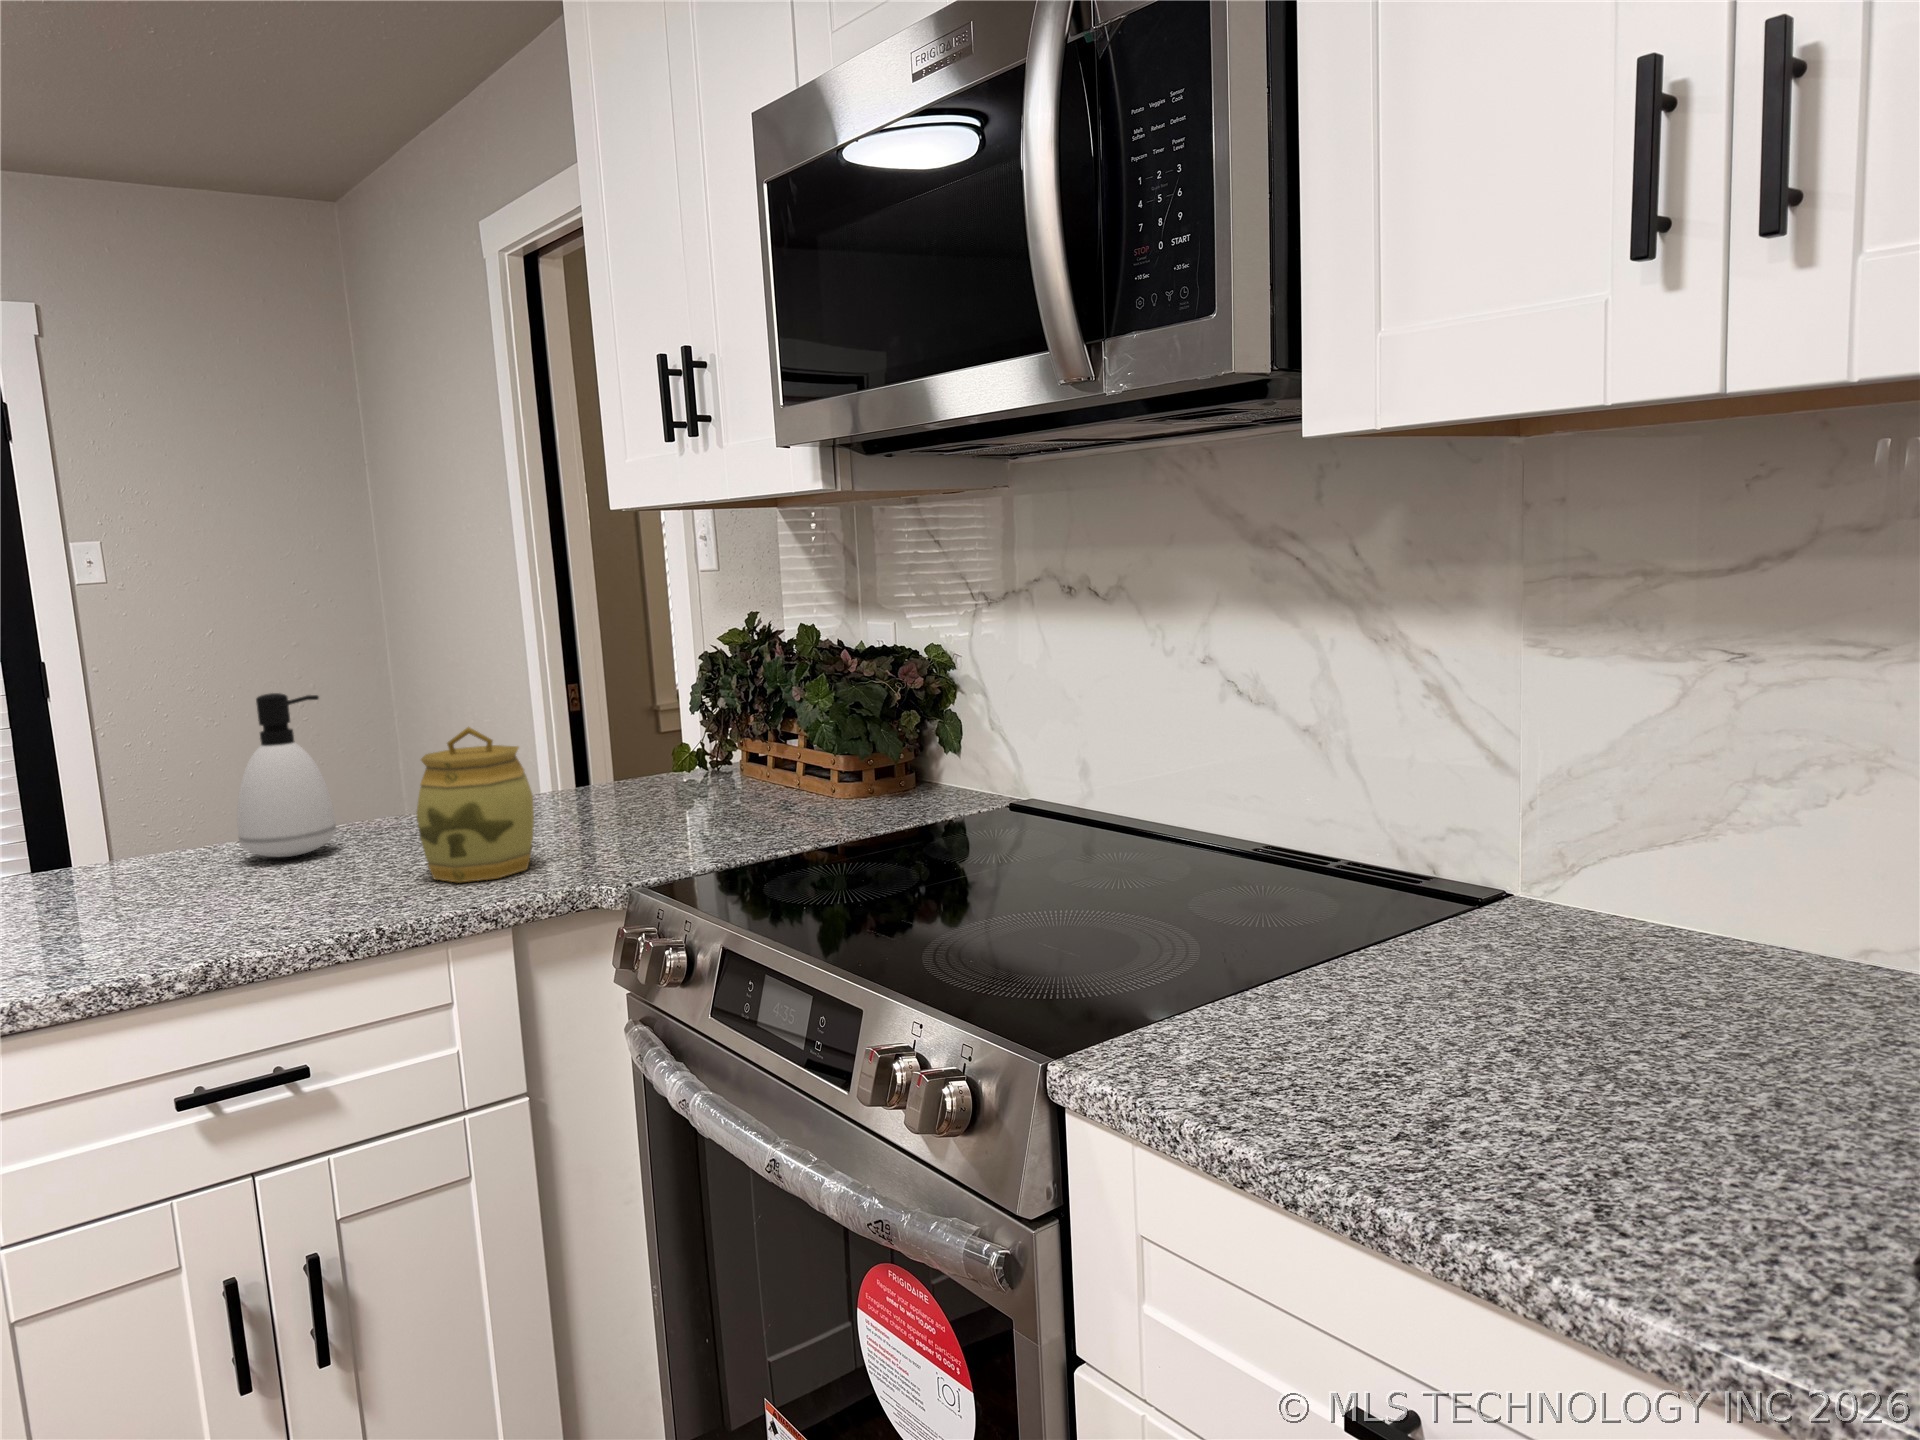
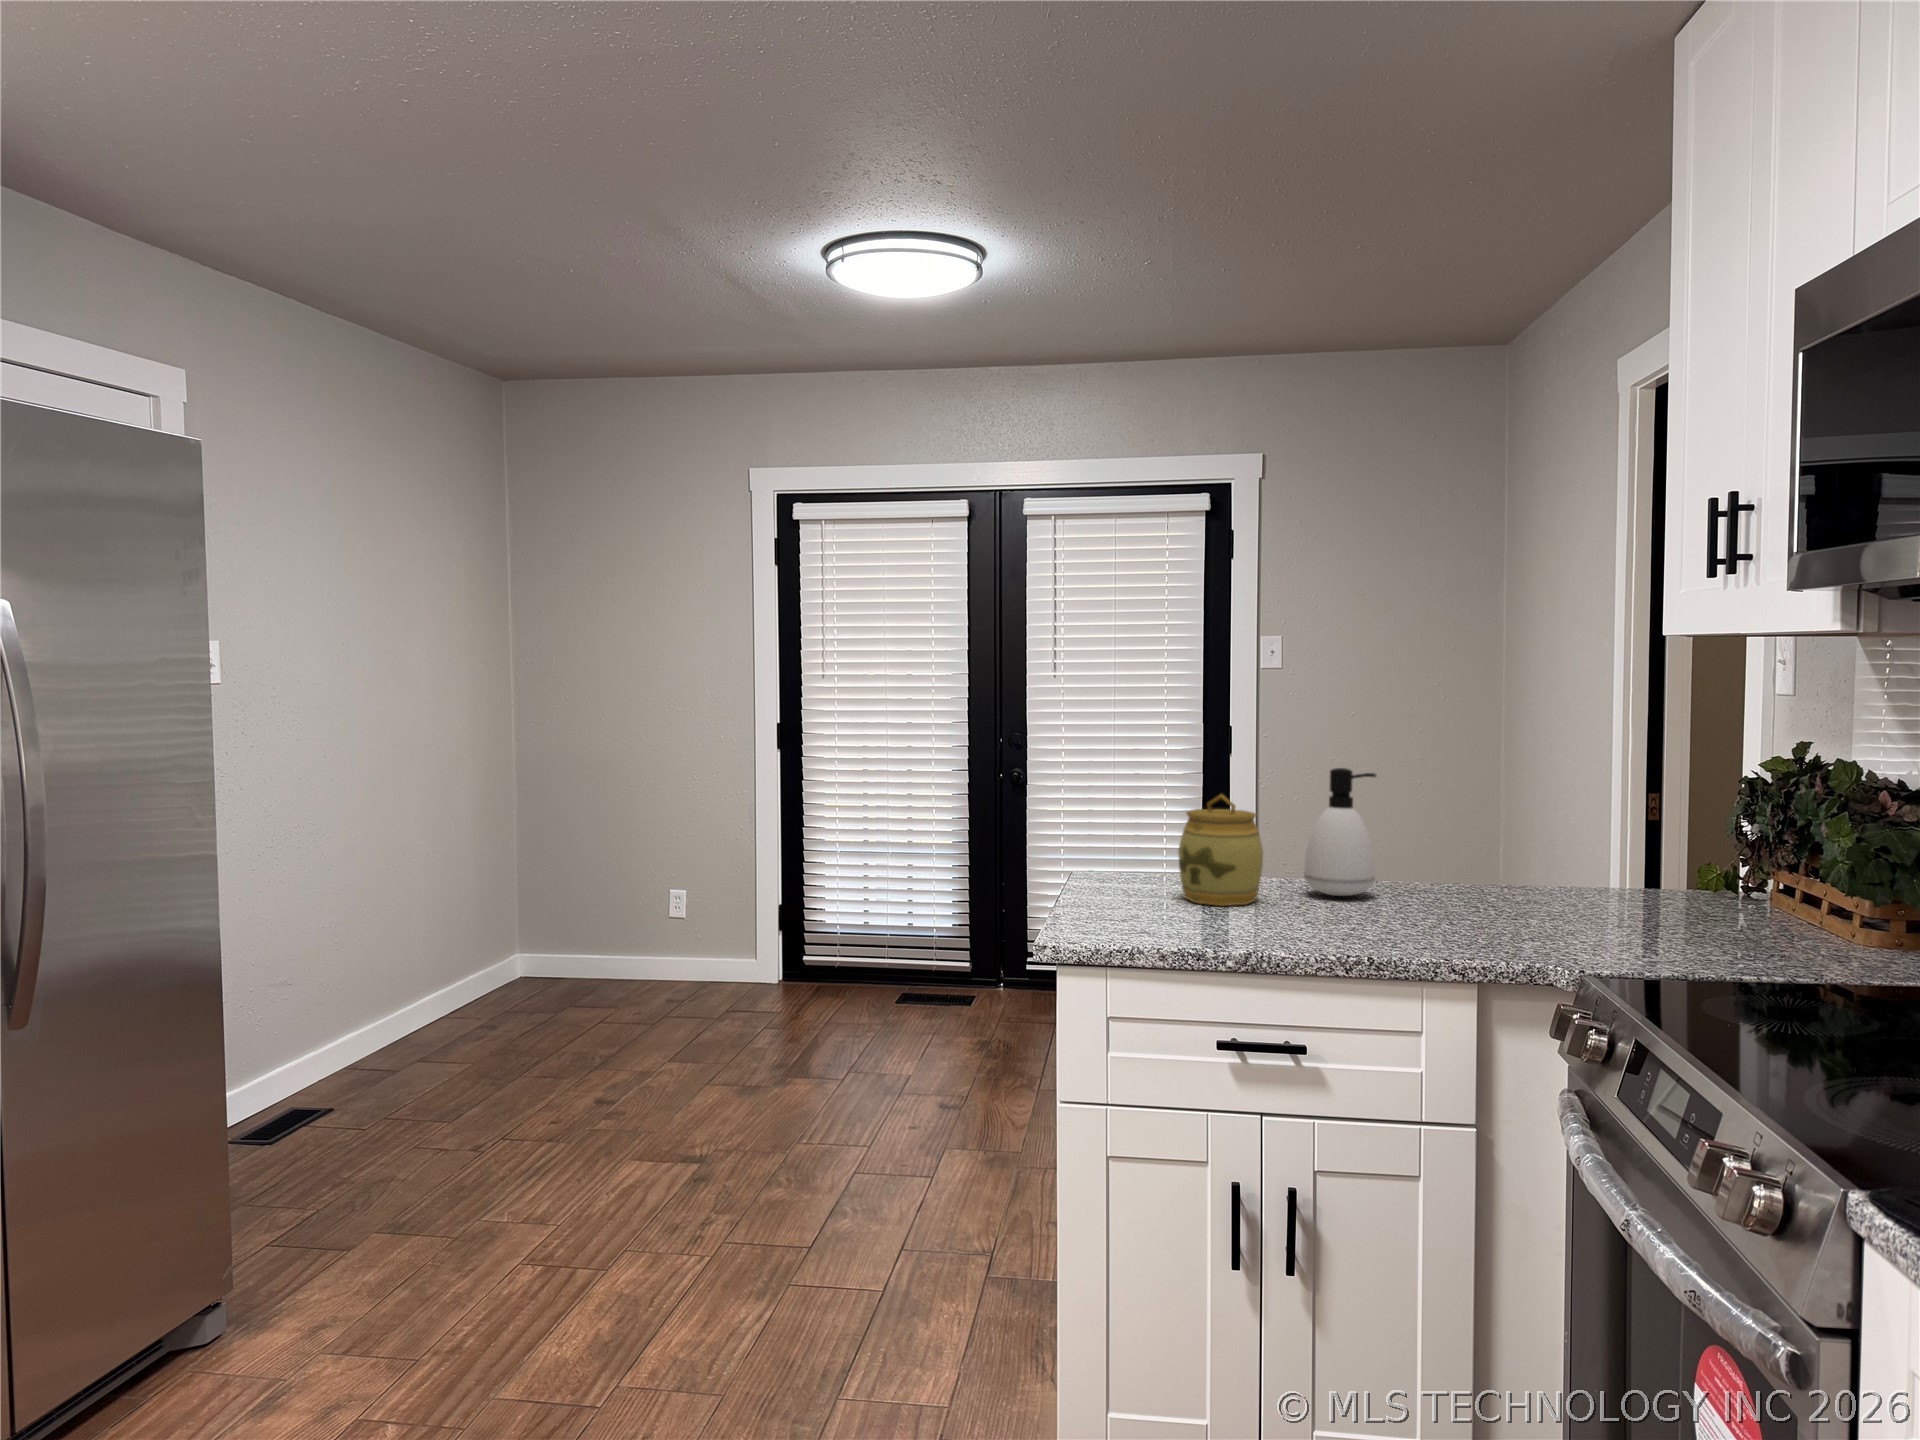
jar: present [416,727,534,883] -> present [1178,794,1263,906]

